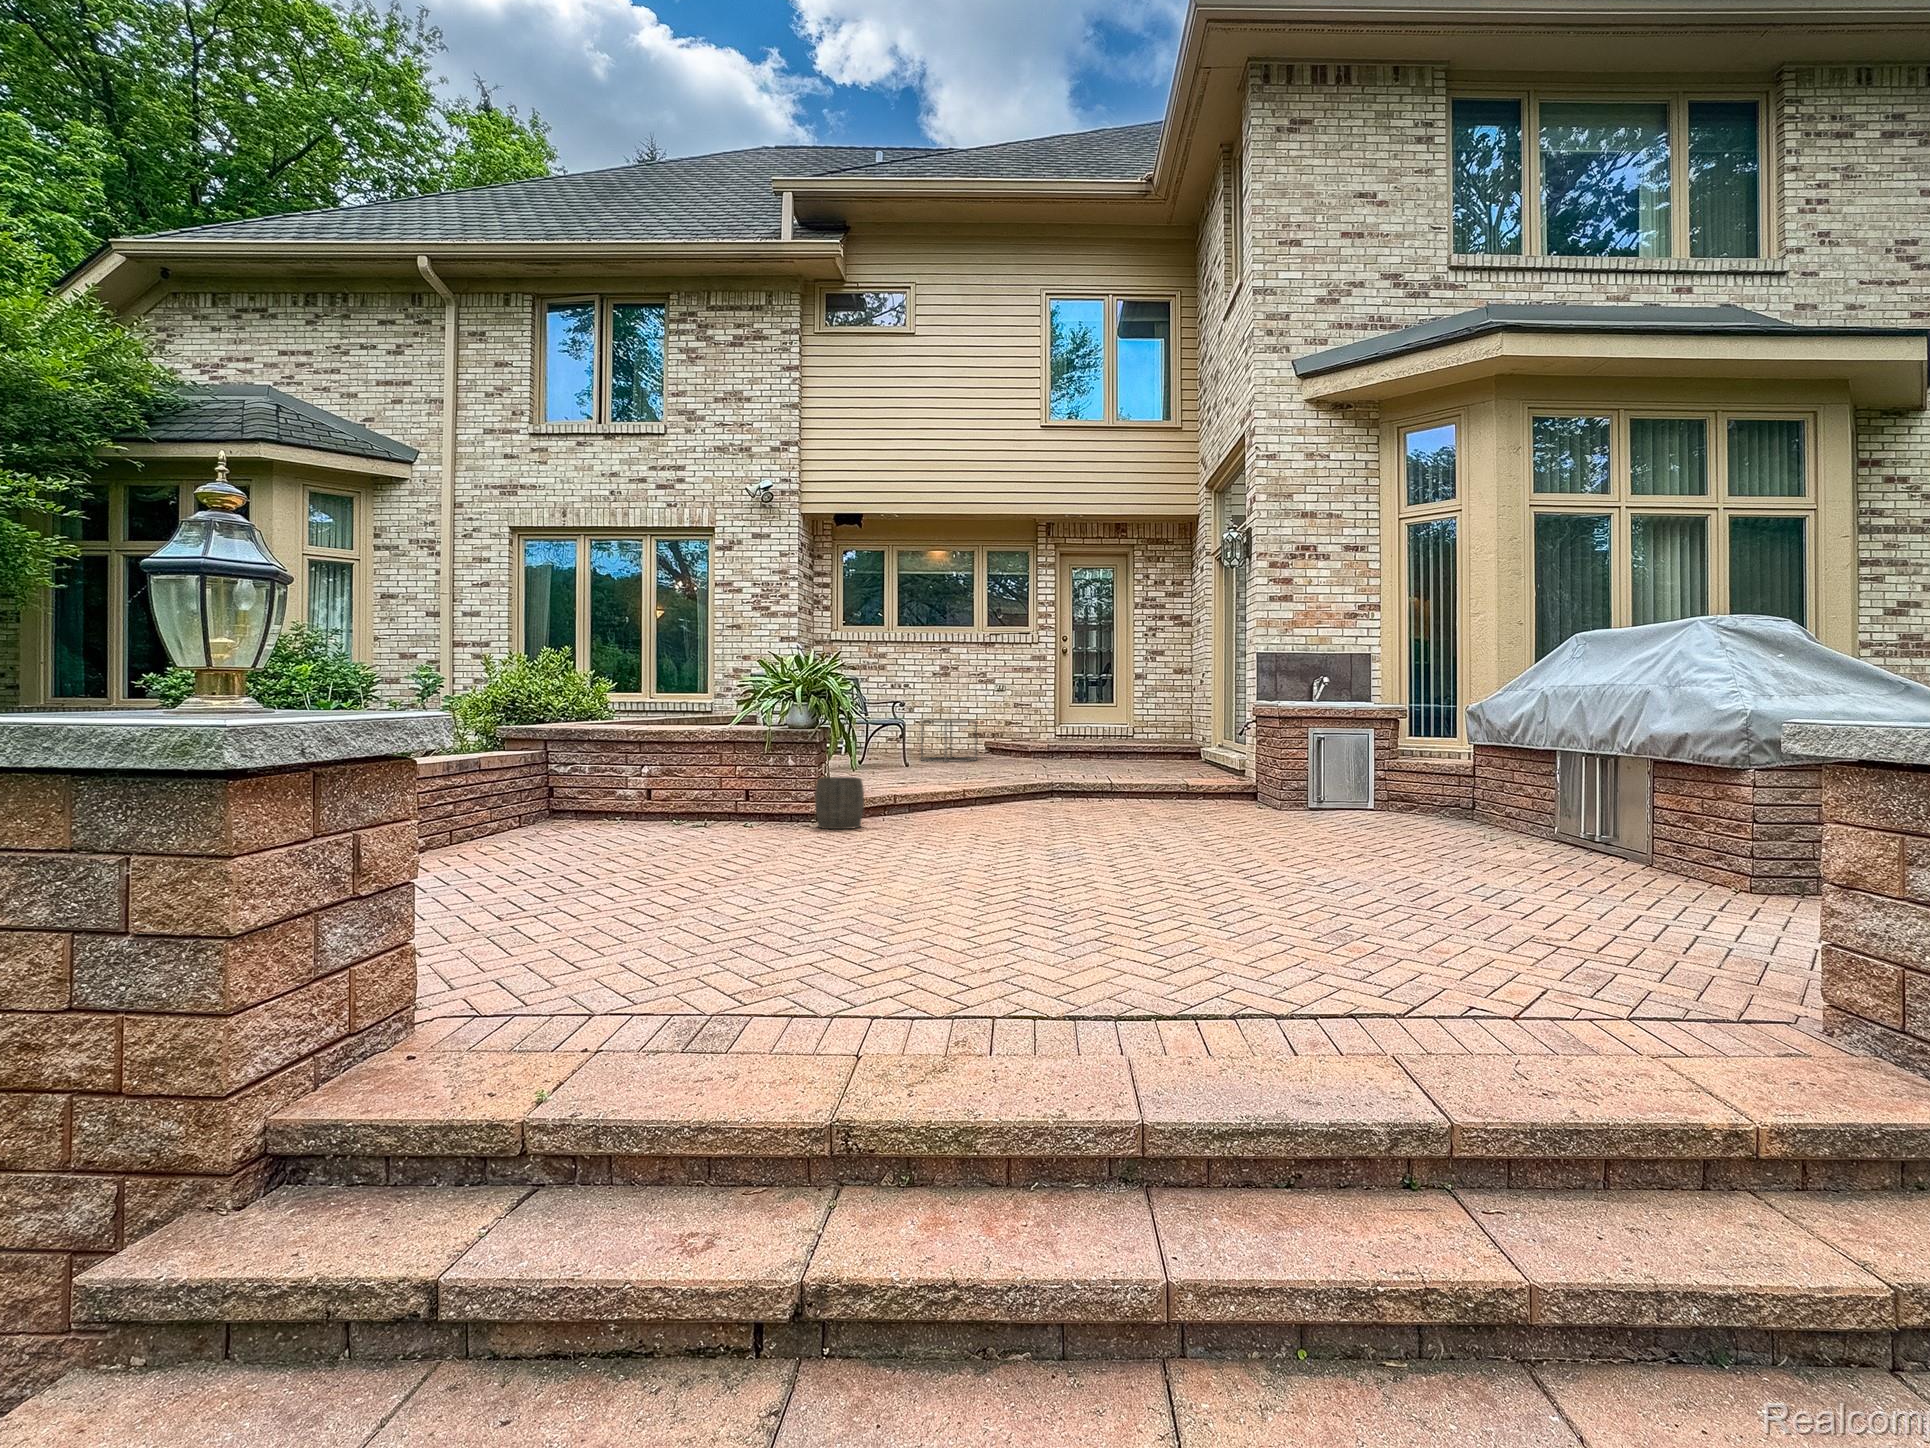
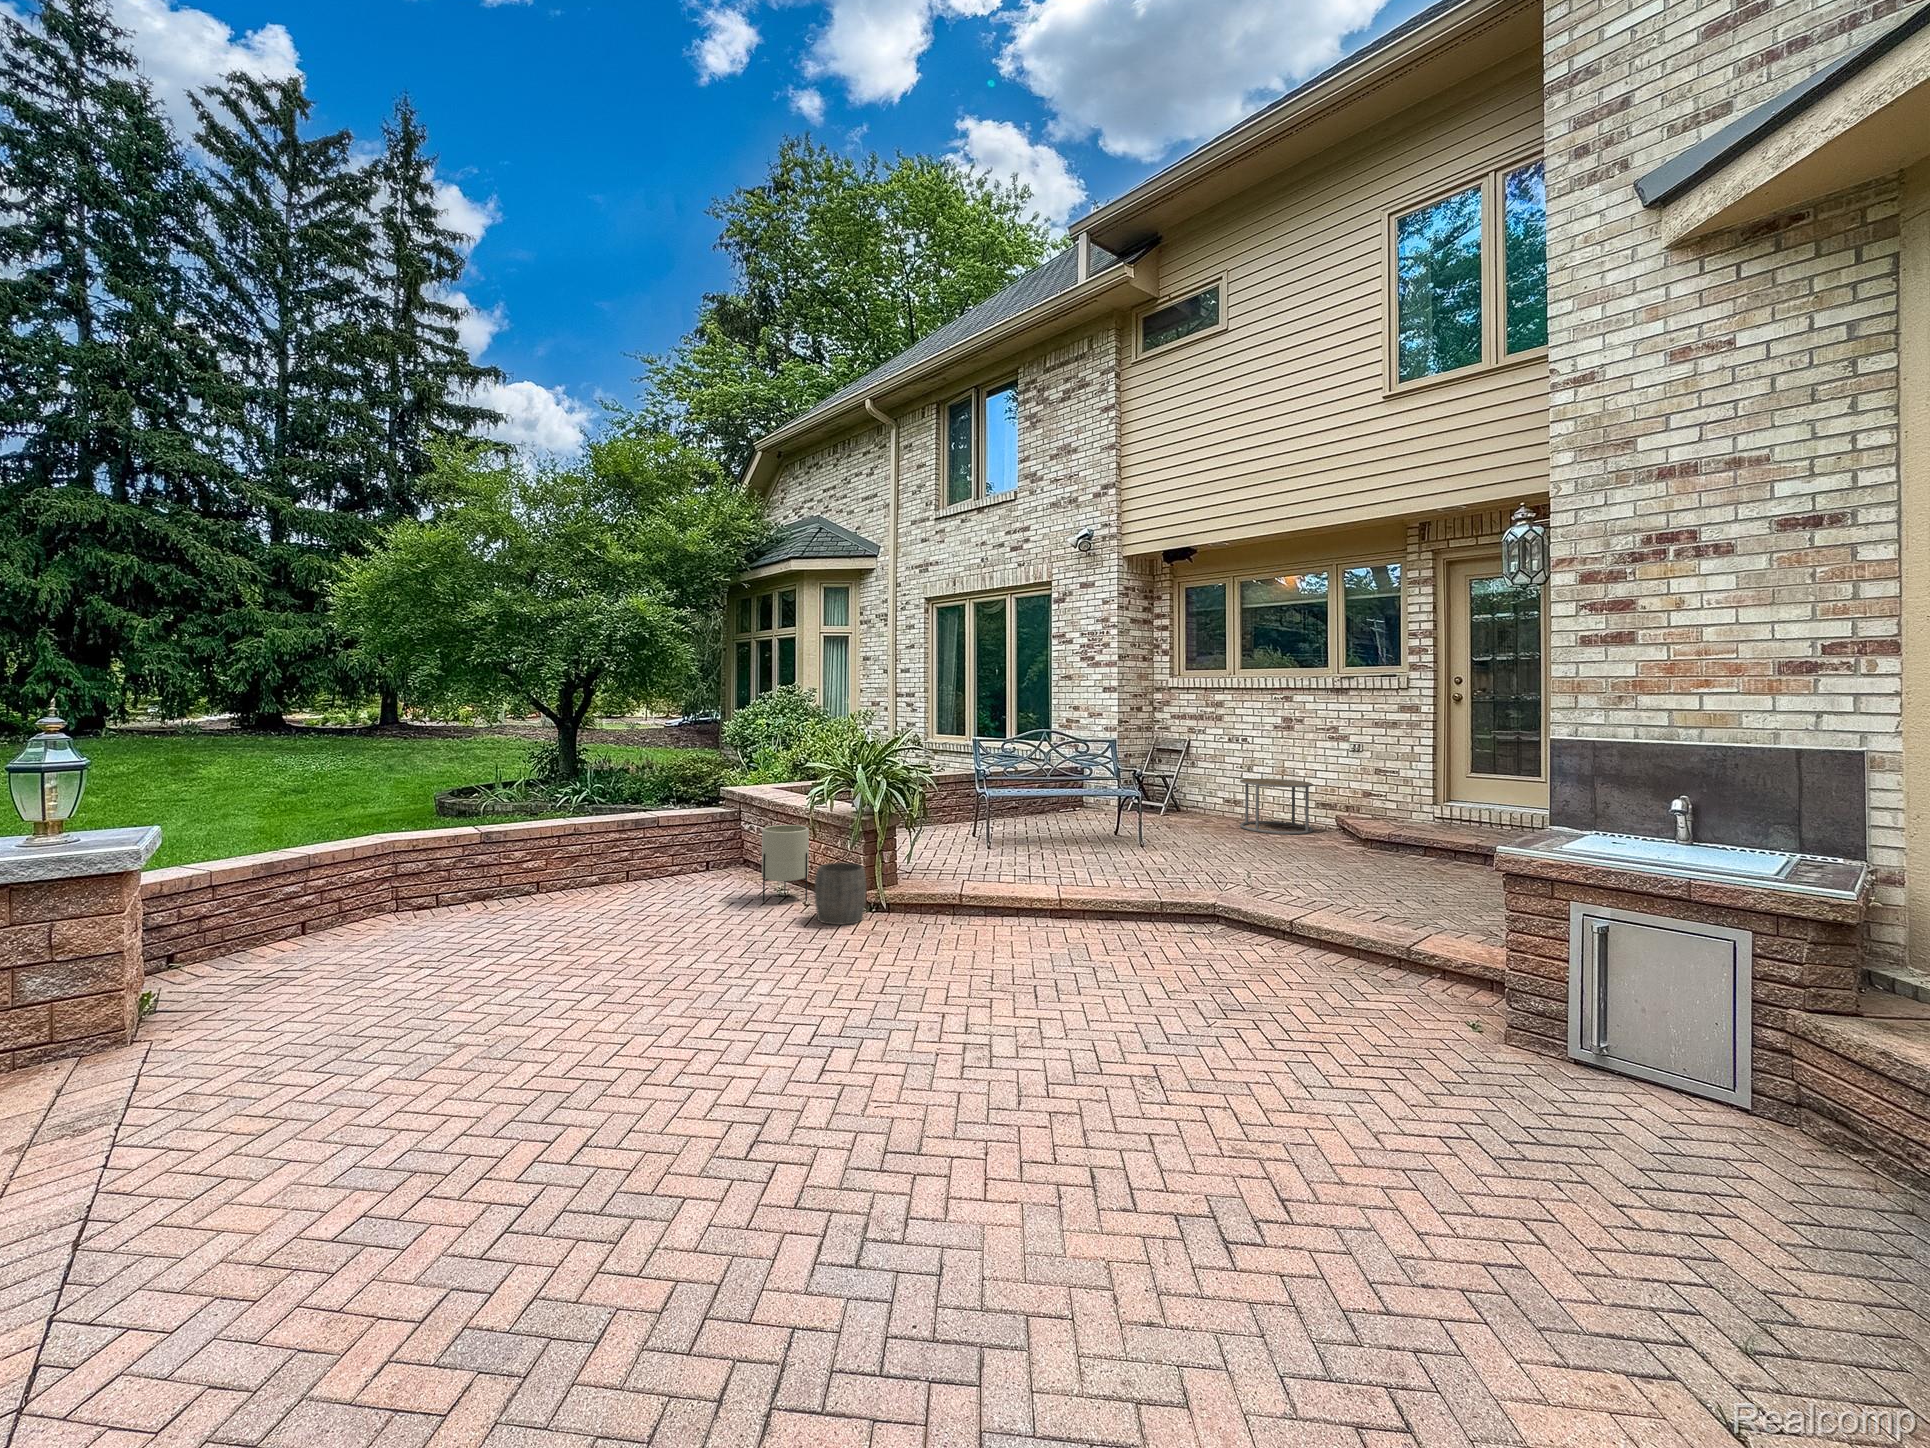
planter: none [719,753,768,829] -> present [762,825,809,902]

